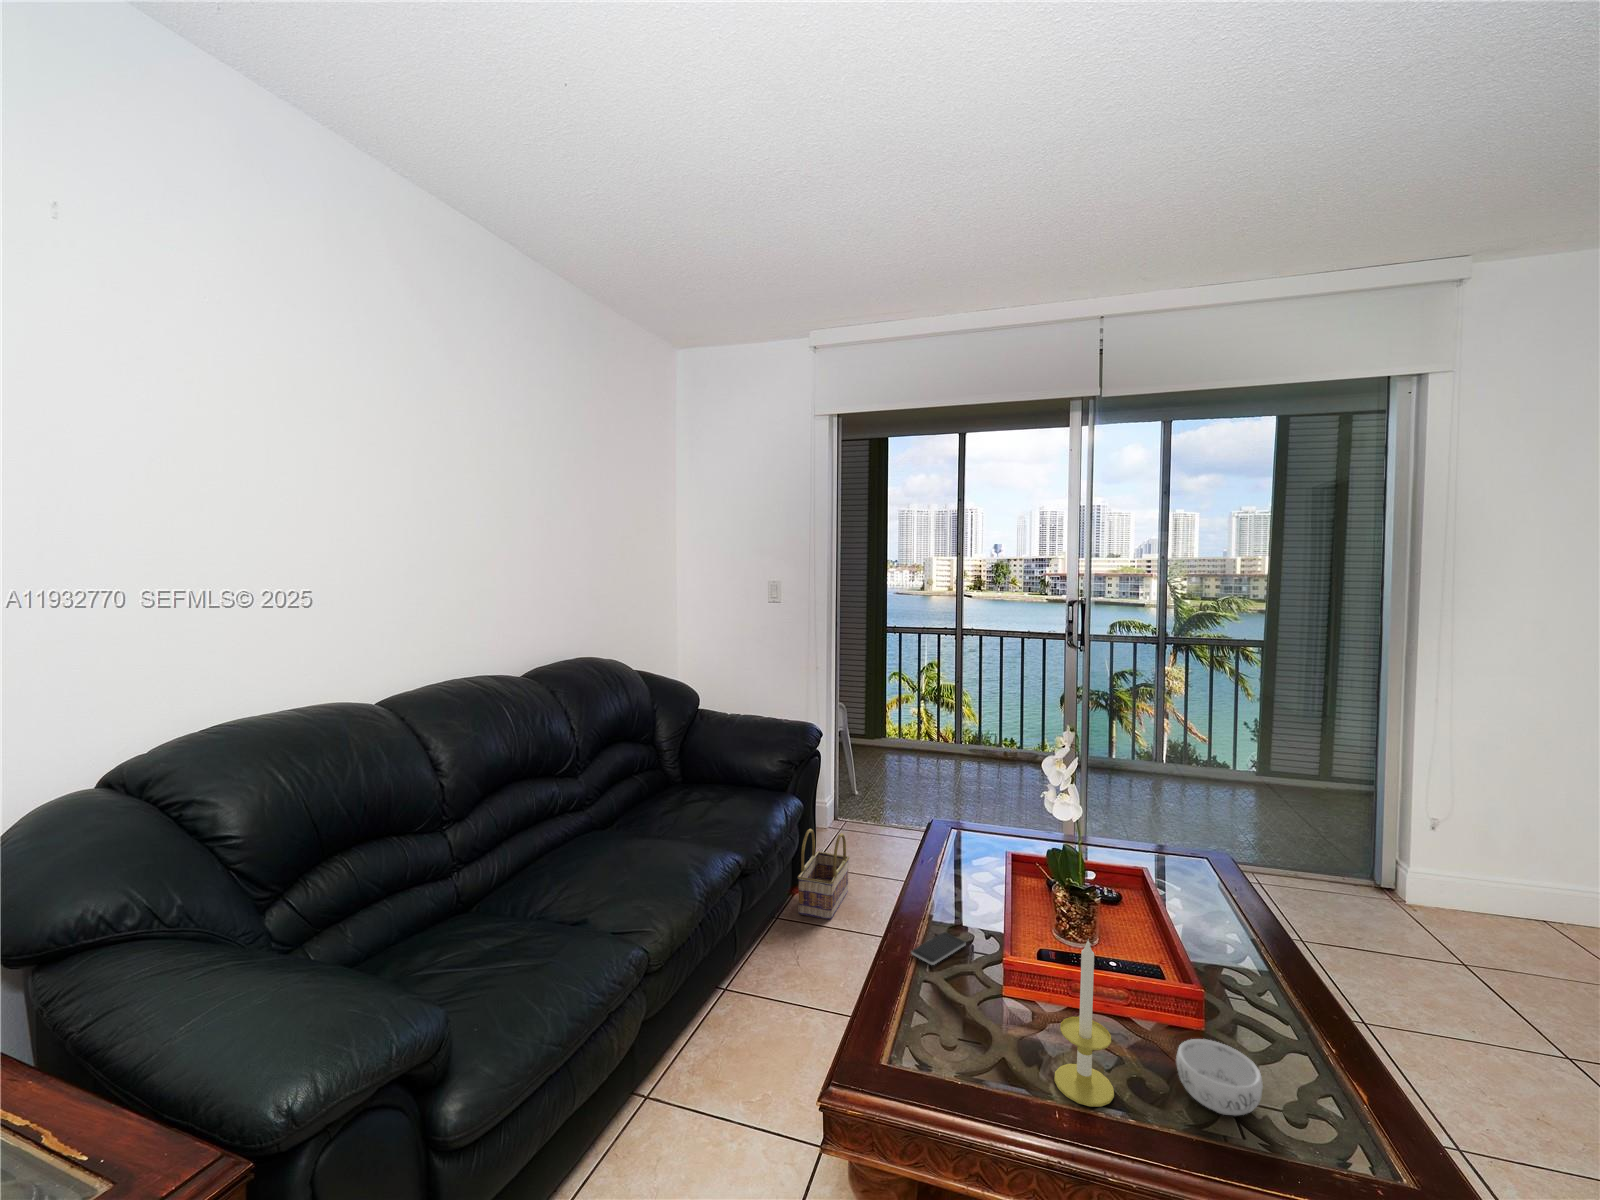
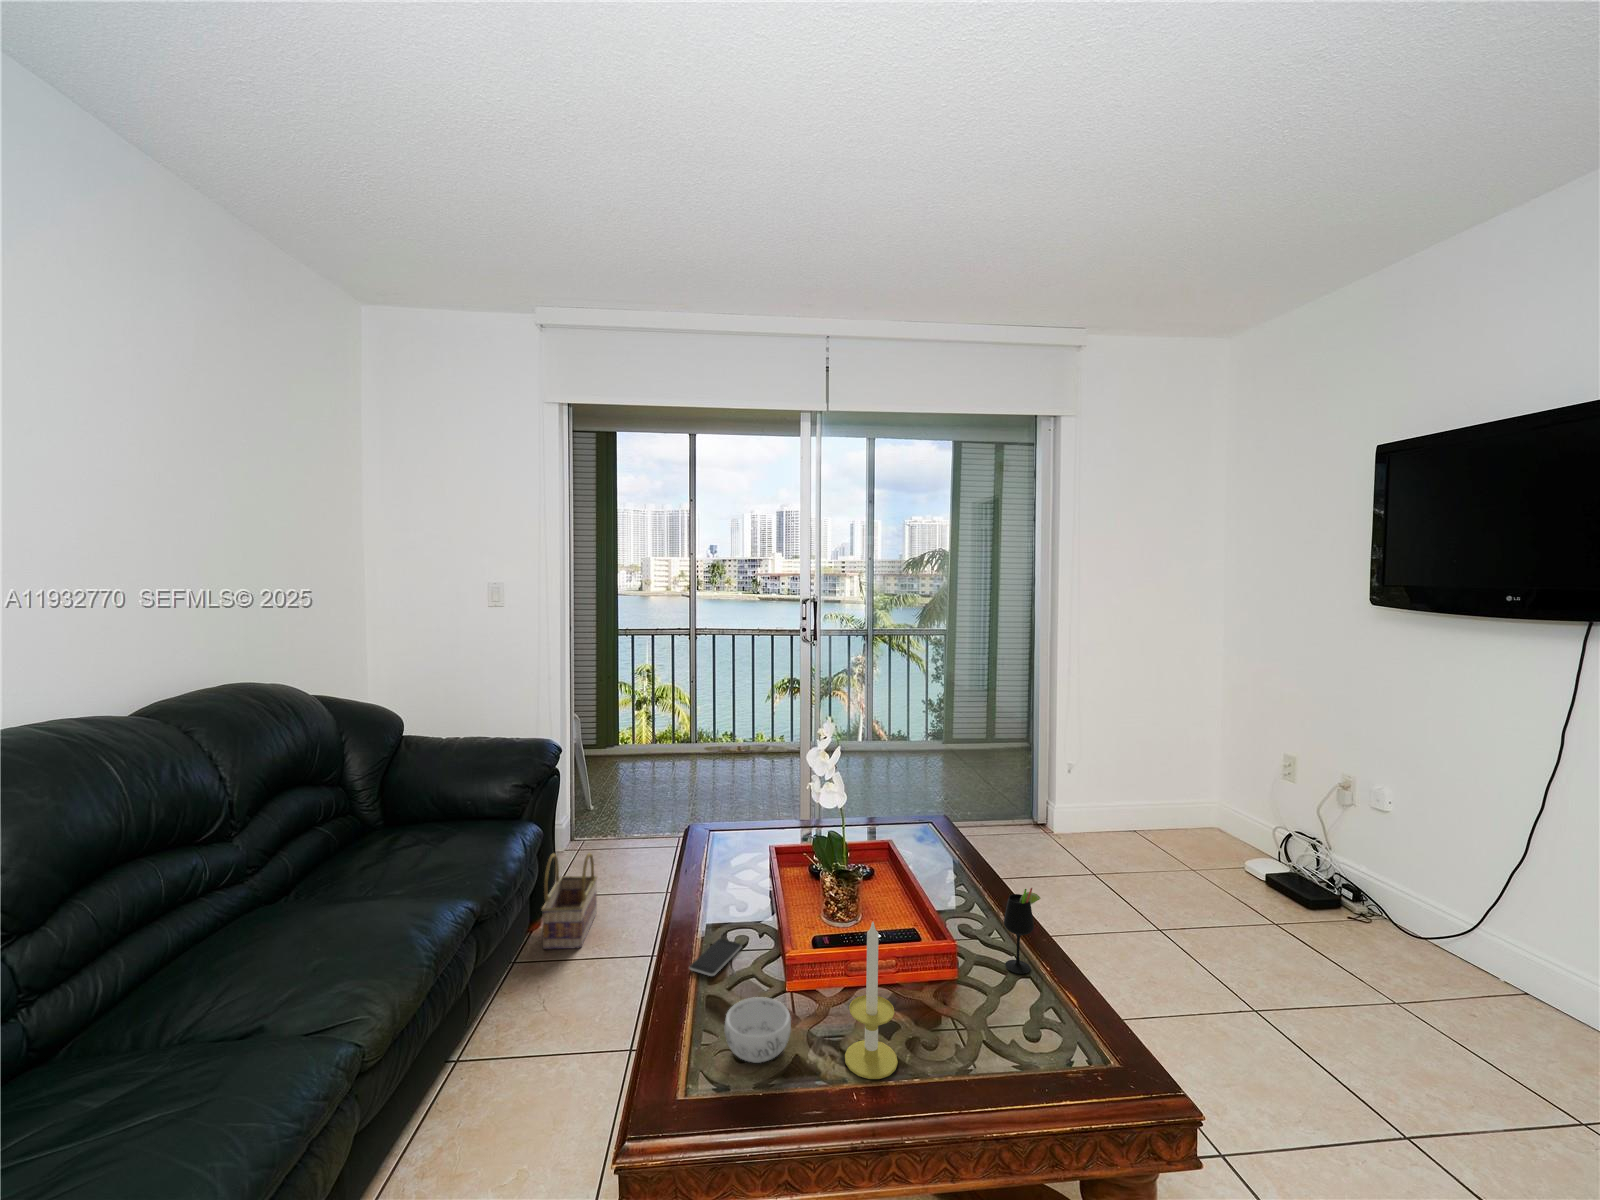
wine glass: none [1272,947,1323,1047] -> present [1004,888,1040,974]
decorative bowl: present [1176,1039,1263,1115] -> present [724,997,791,1063]

